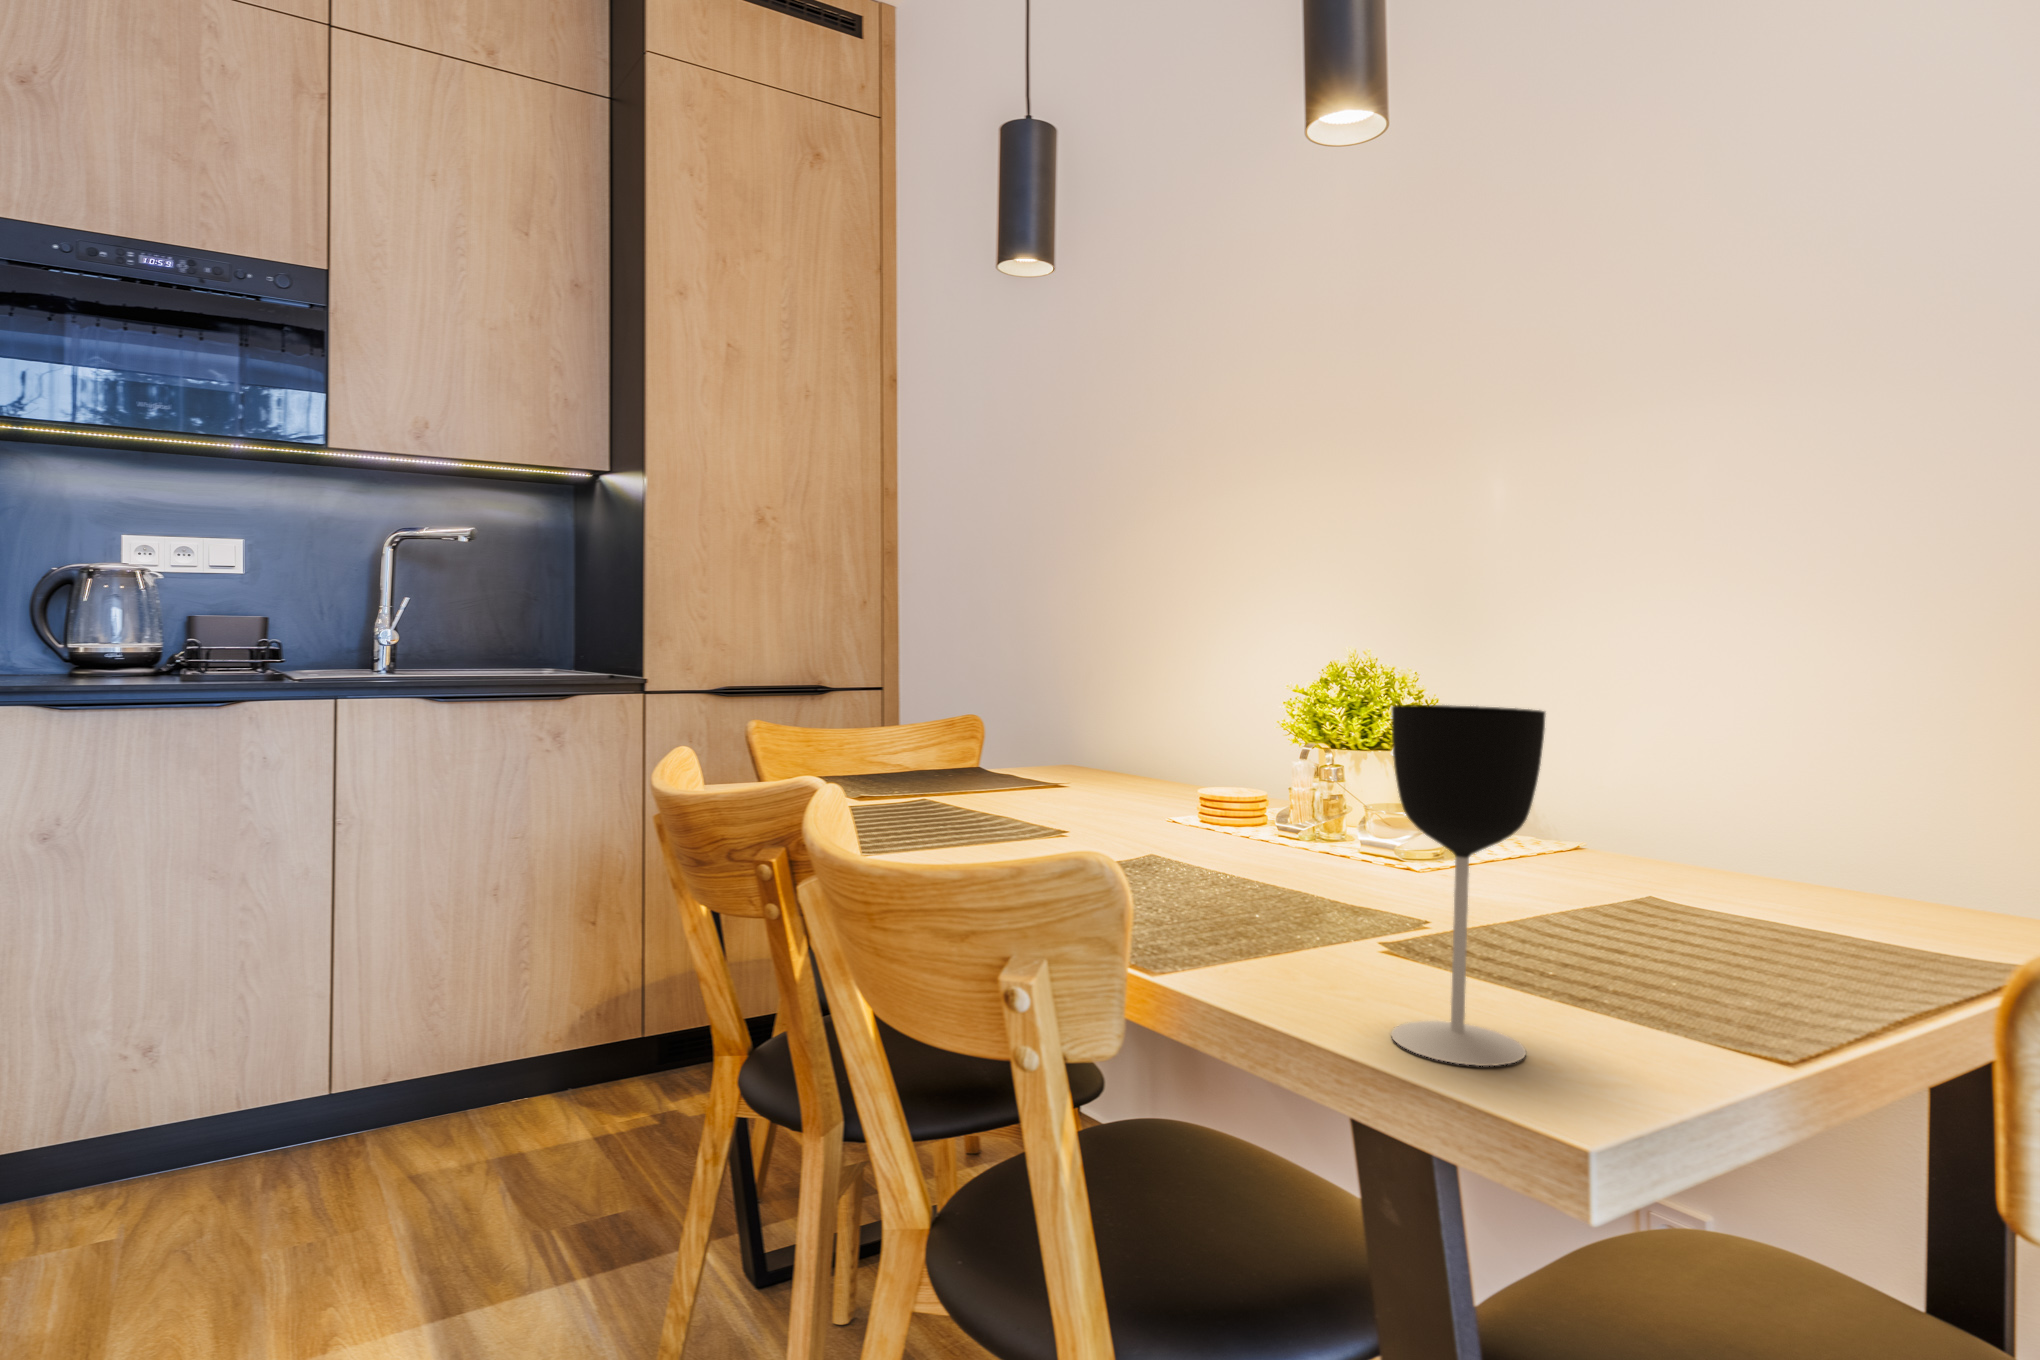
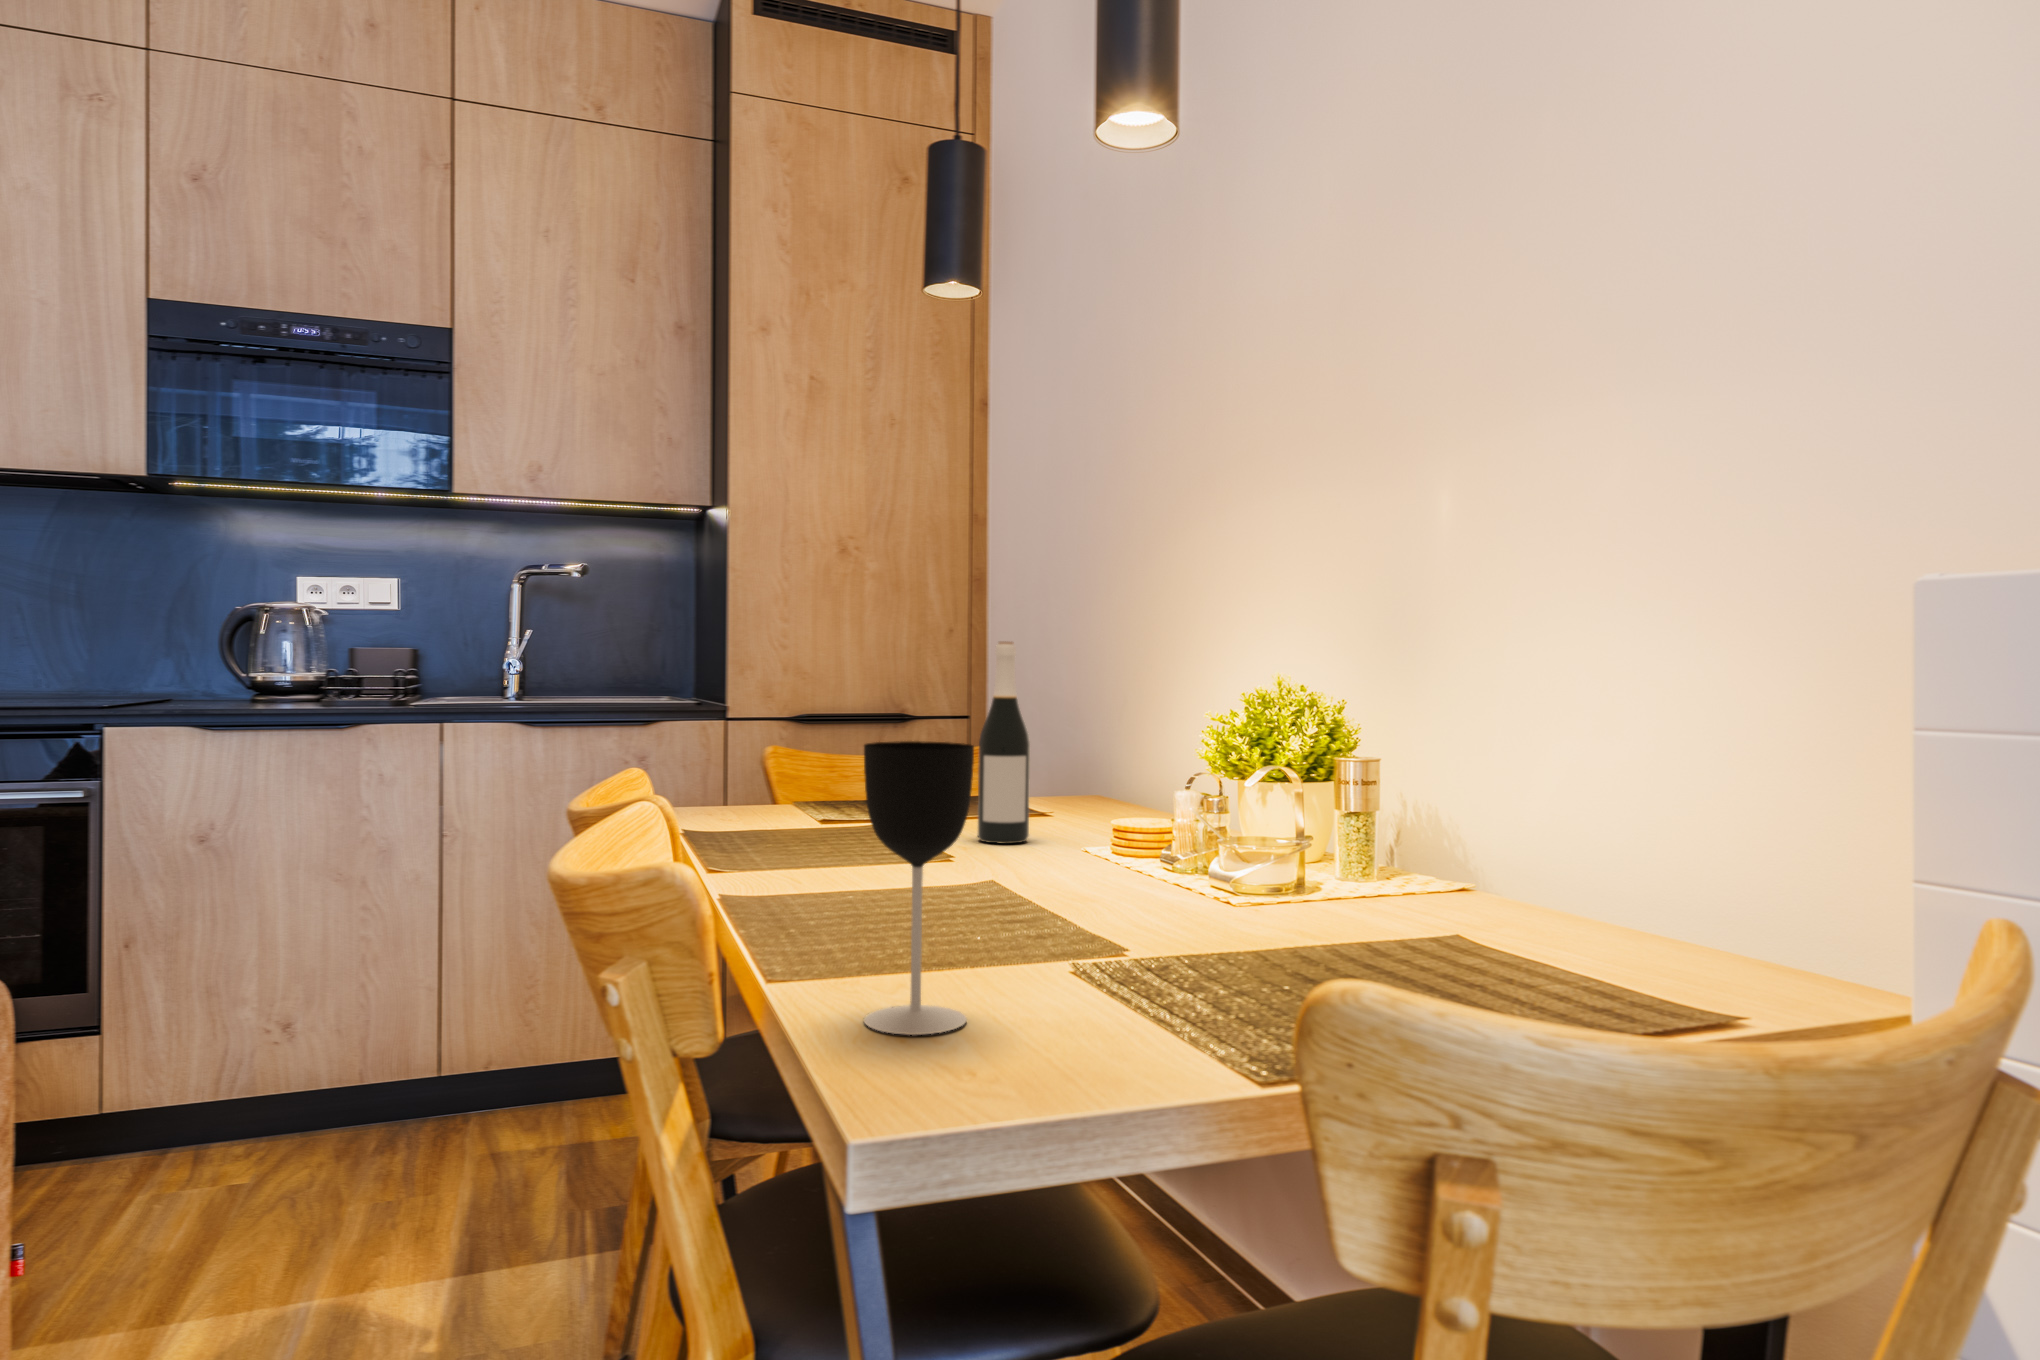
wine bottle: none [1049,609,1103,817] -> present [978,642,1030,844]

